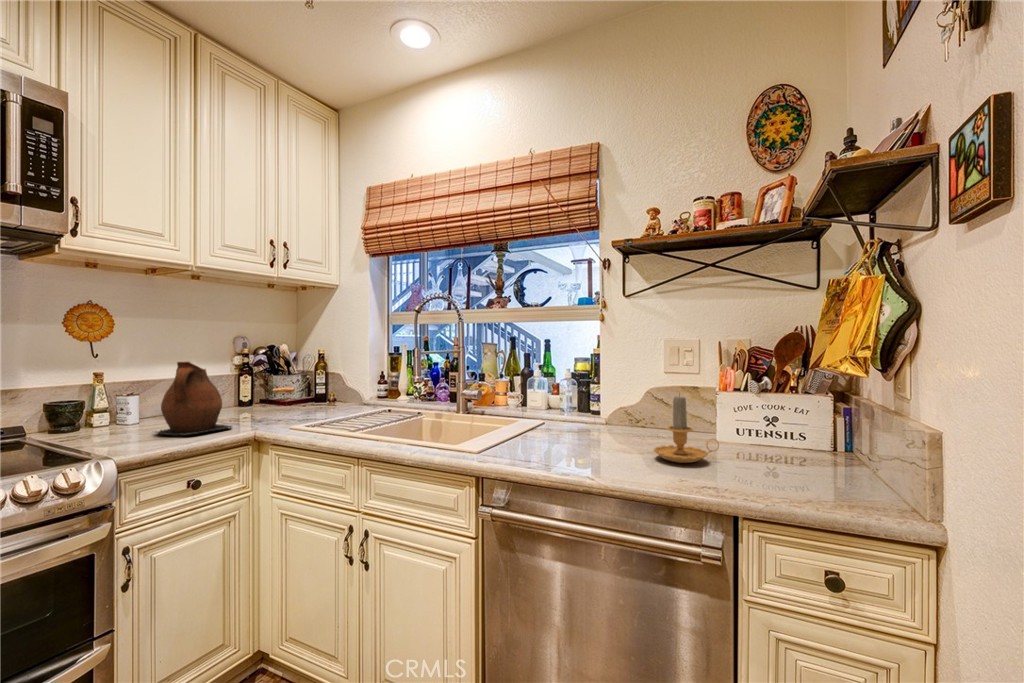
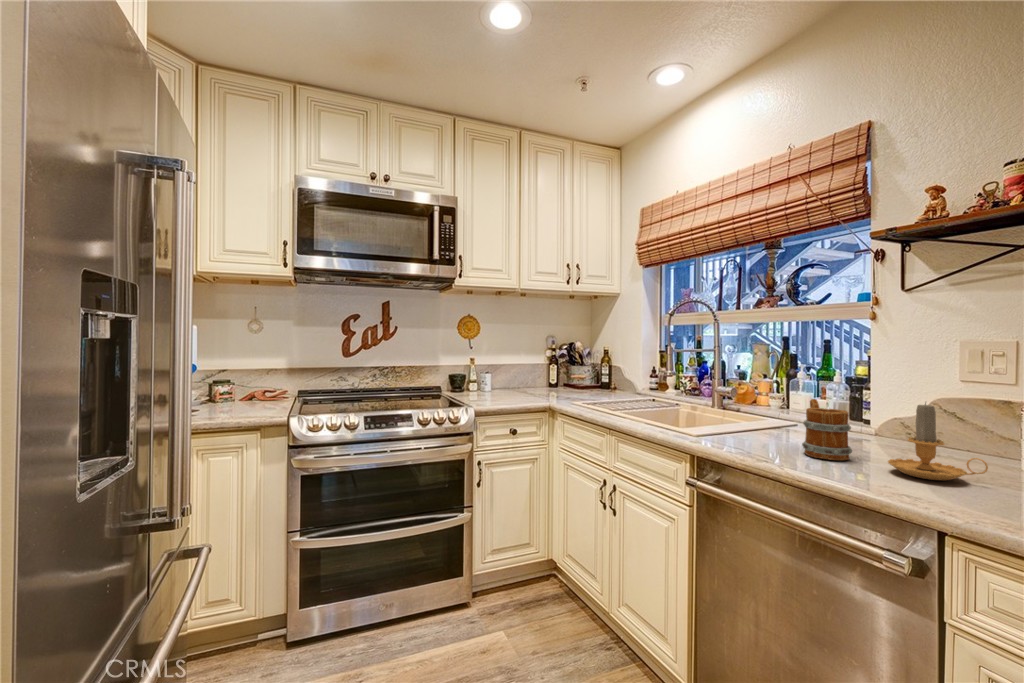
ceramic pitcher: present [157,362,232,435] -> none [495,352,539,400]
mug: none [577,398,622,458] -> present [802,399,852,460]

